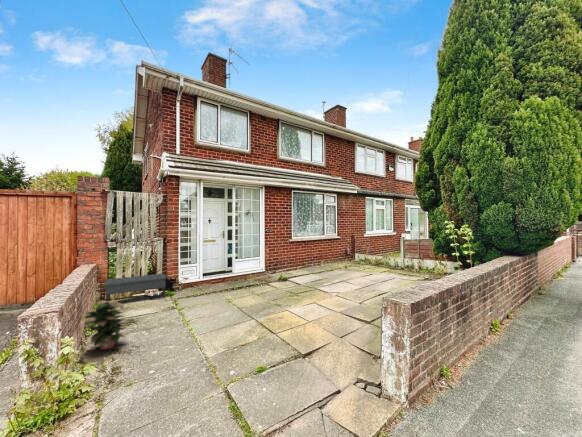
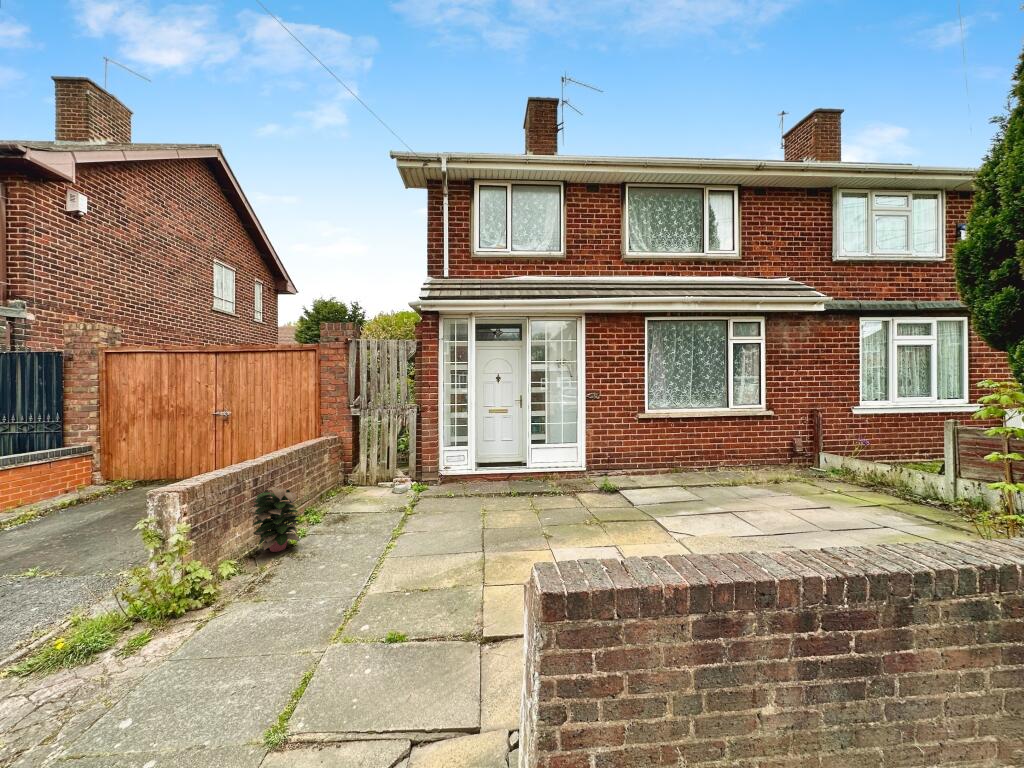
bench: present [105,273,166,302] -> none [340,456,419,493]

